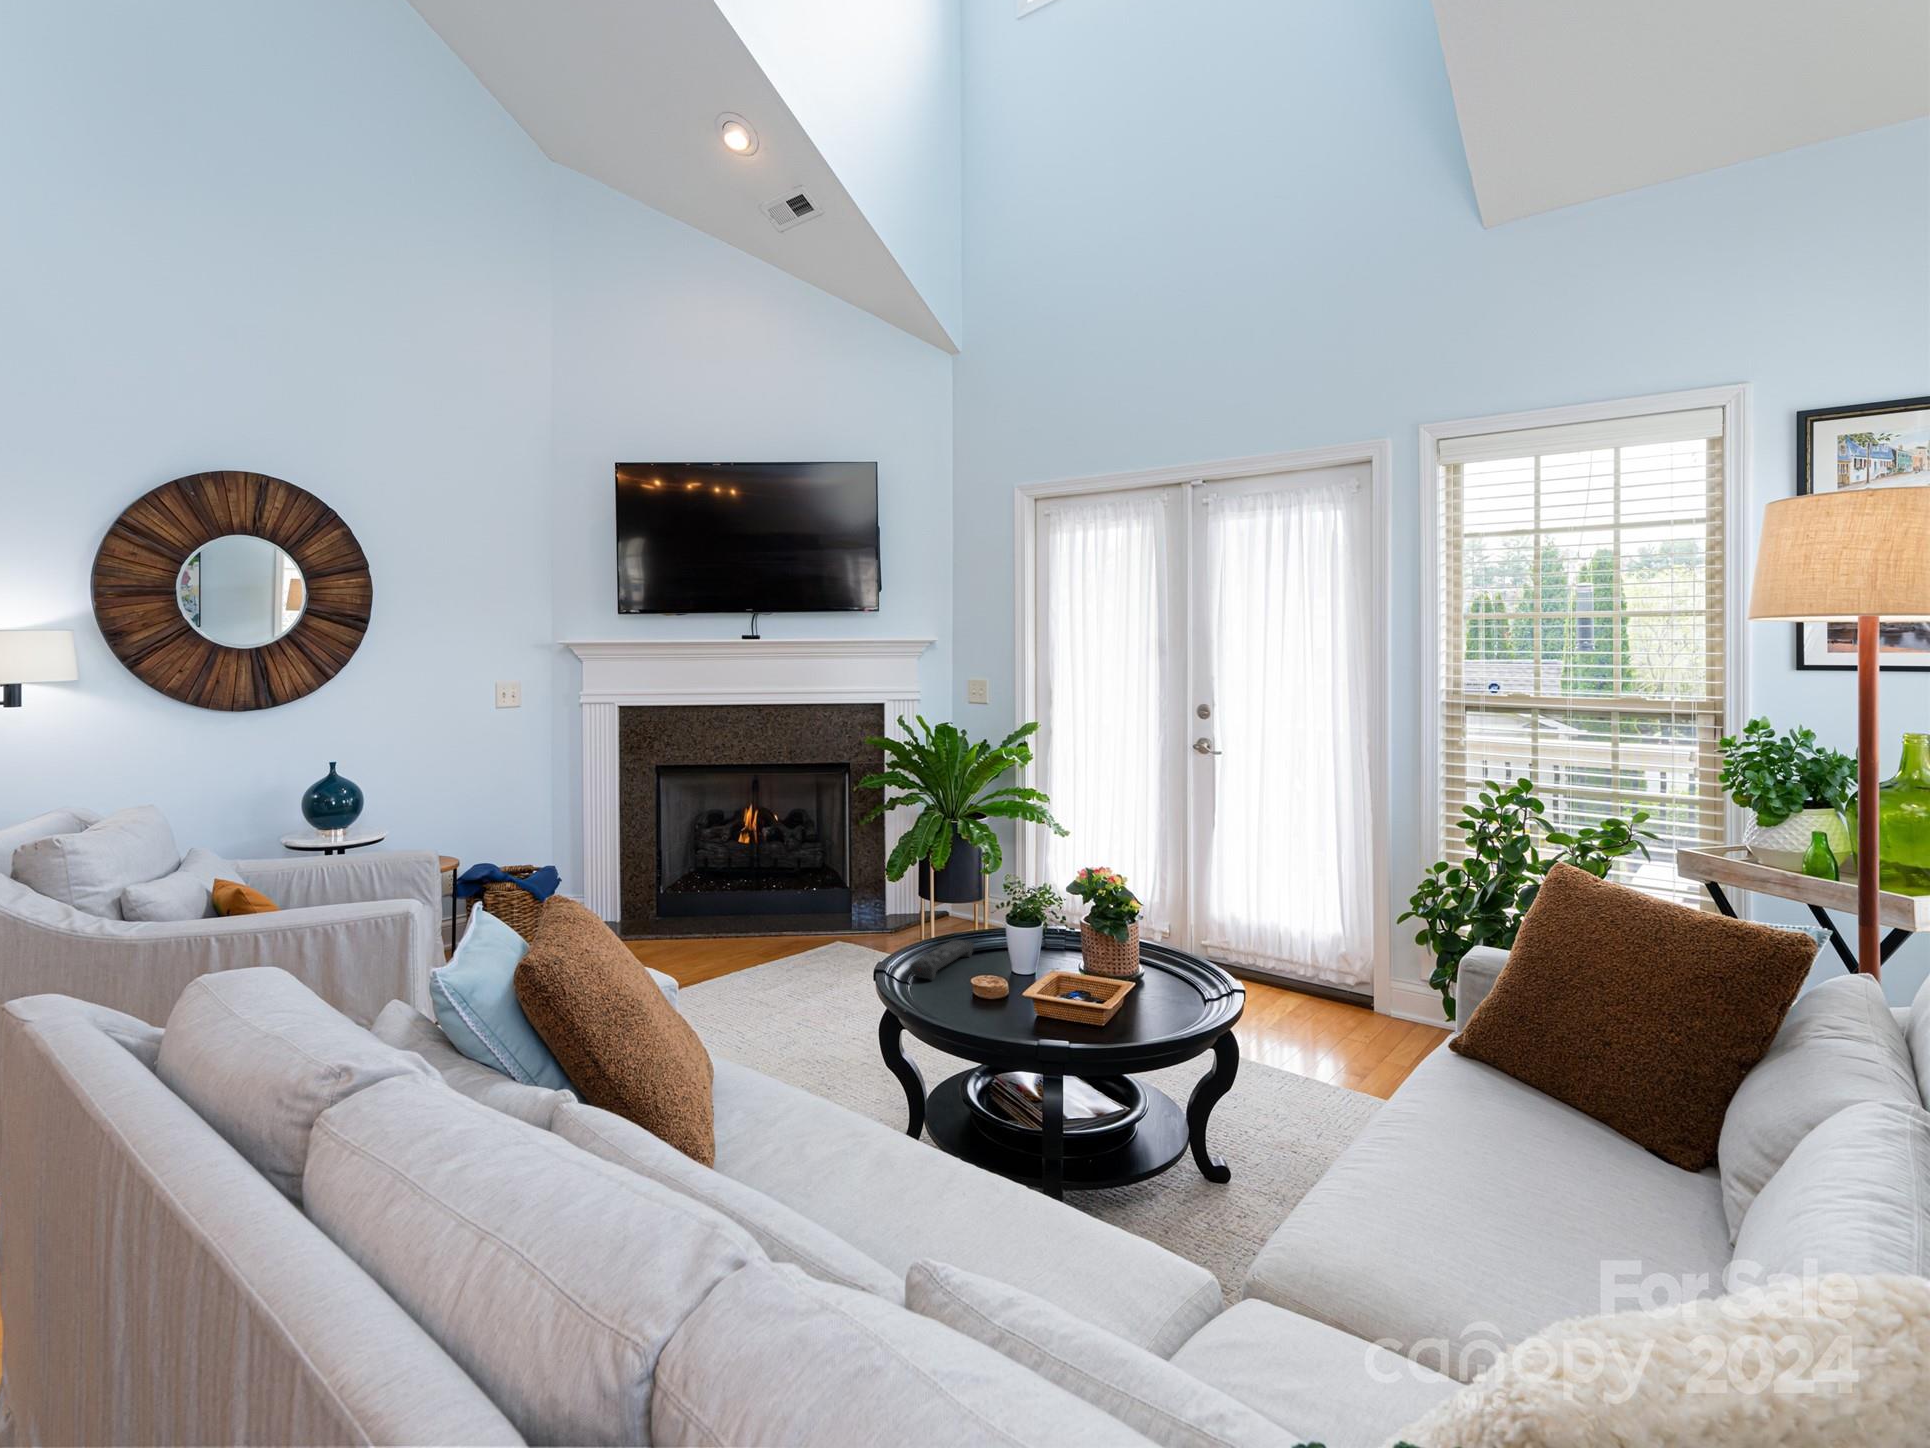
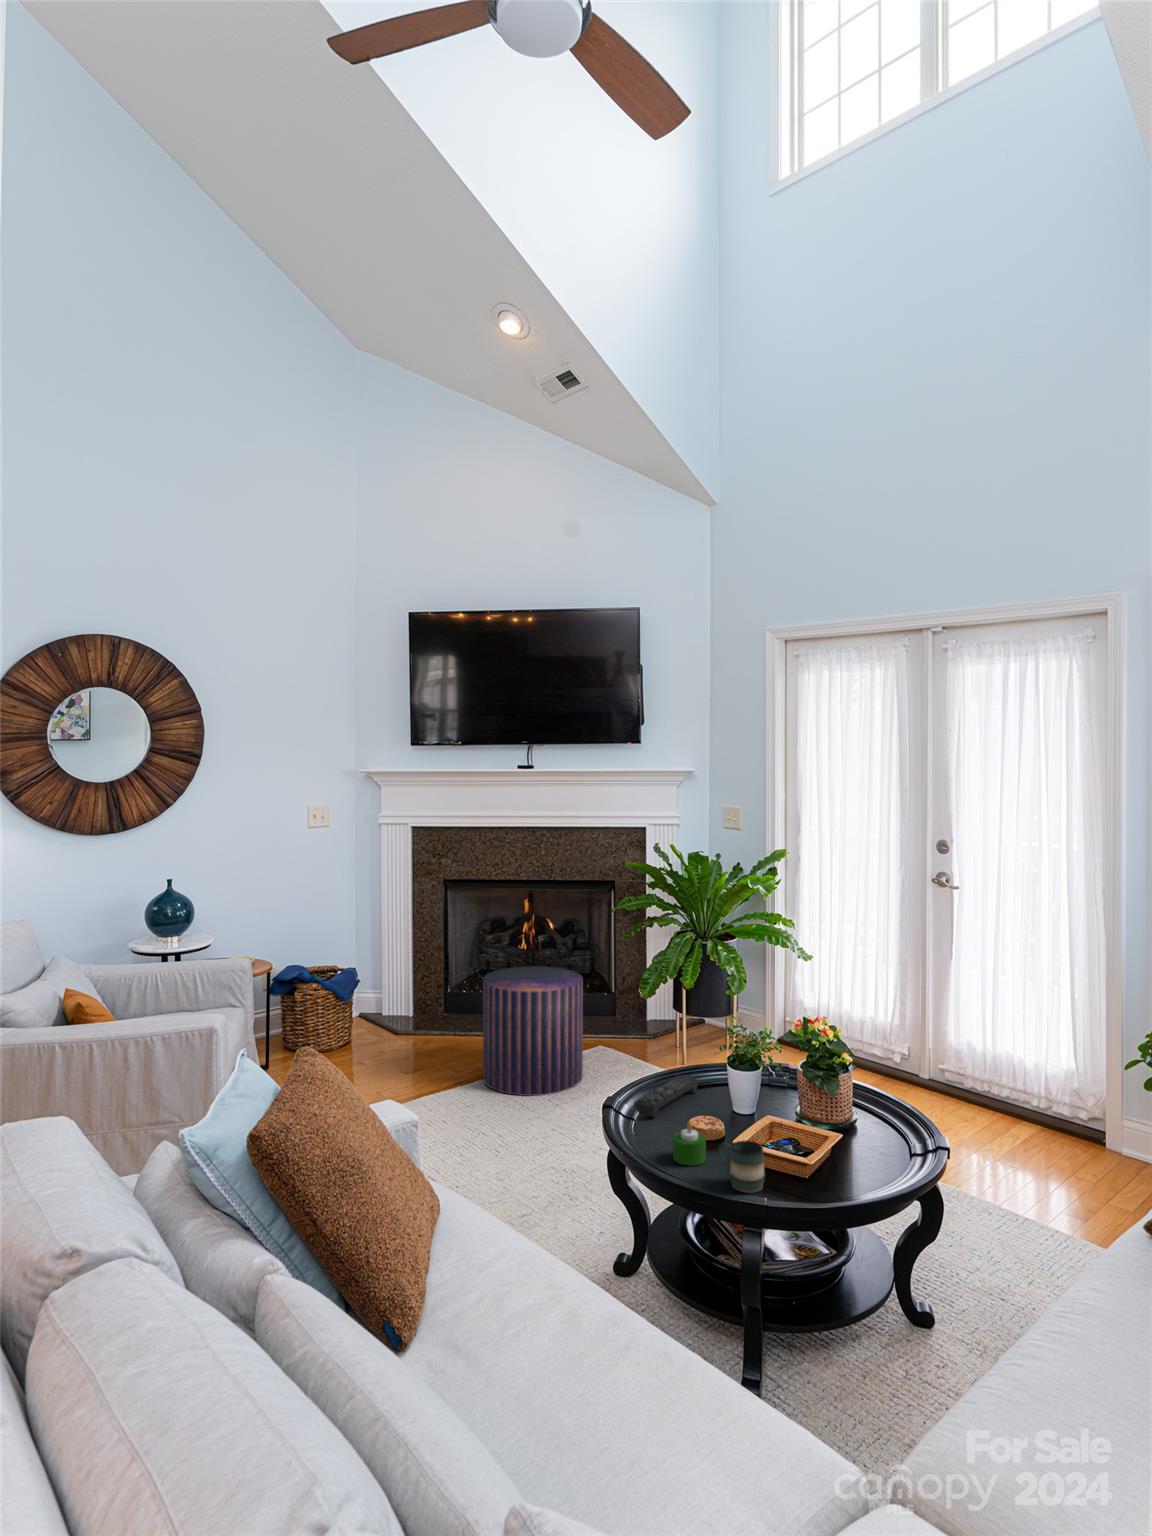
pouf: none [710,853,823,993] -> present [483,966,583,1096]
candle: none [961,972,997,1020] -> present [673,1120,706,1166]
mug: none [1014,987,1066,1040] -> present [719,1141,765,1193]

